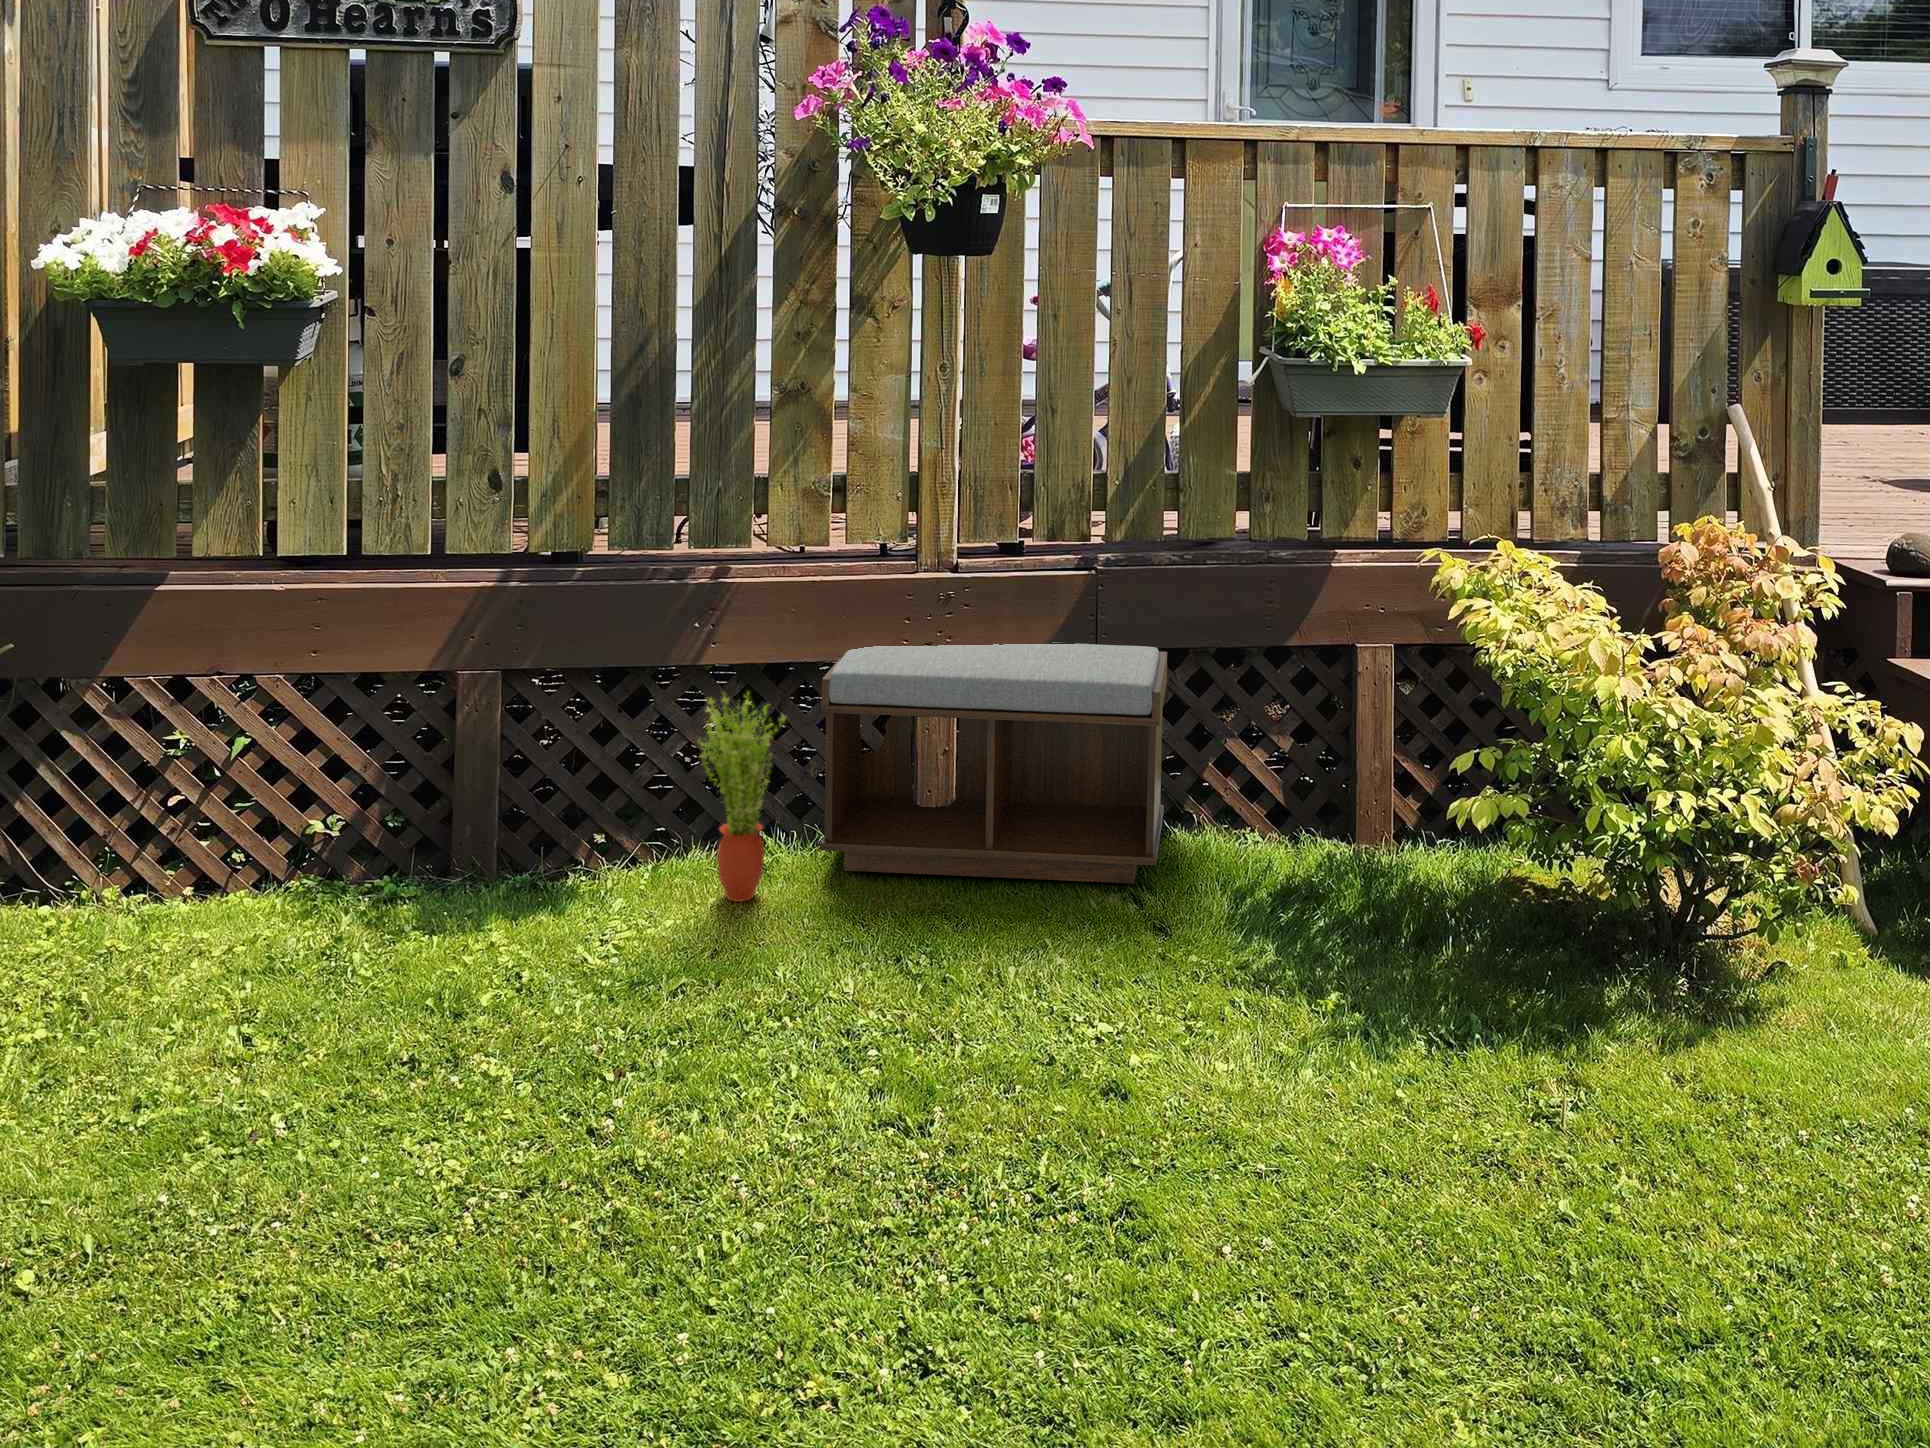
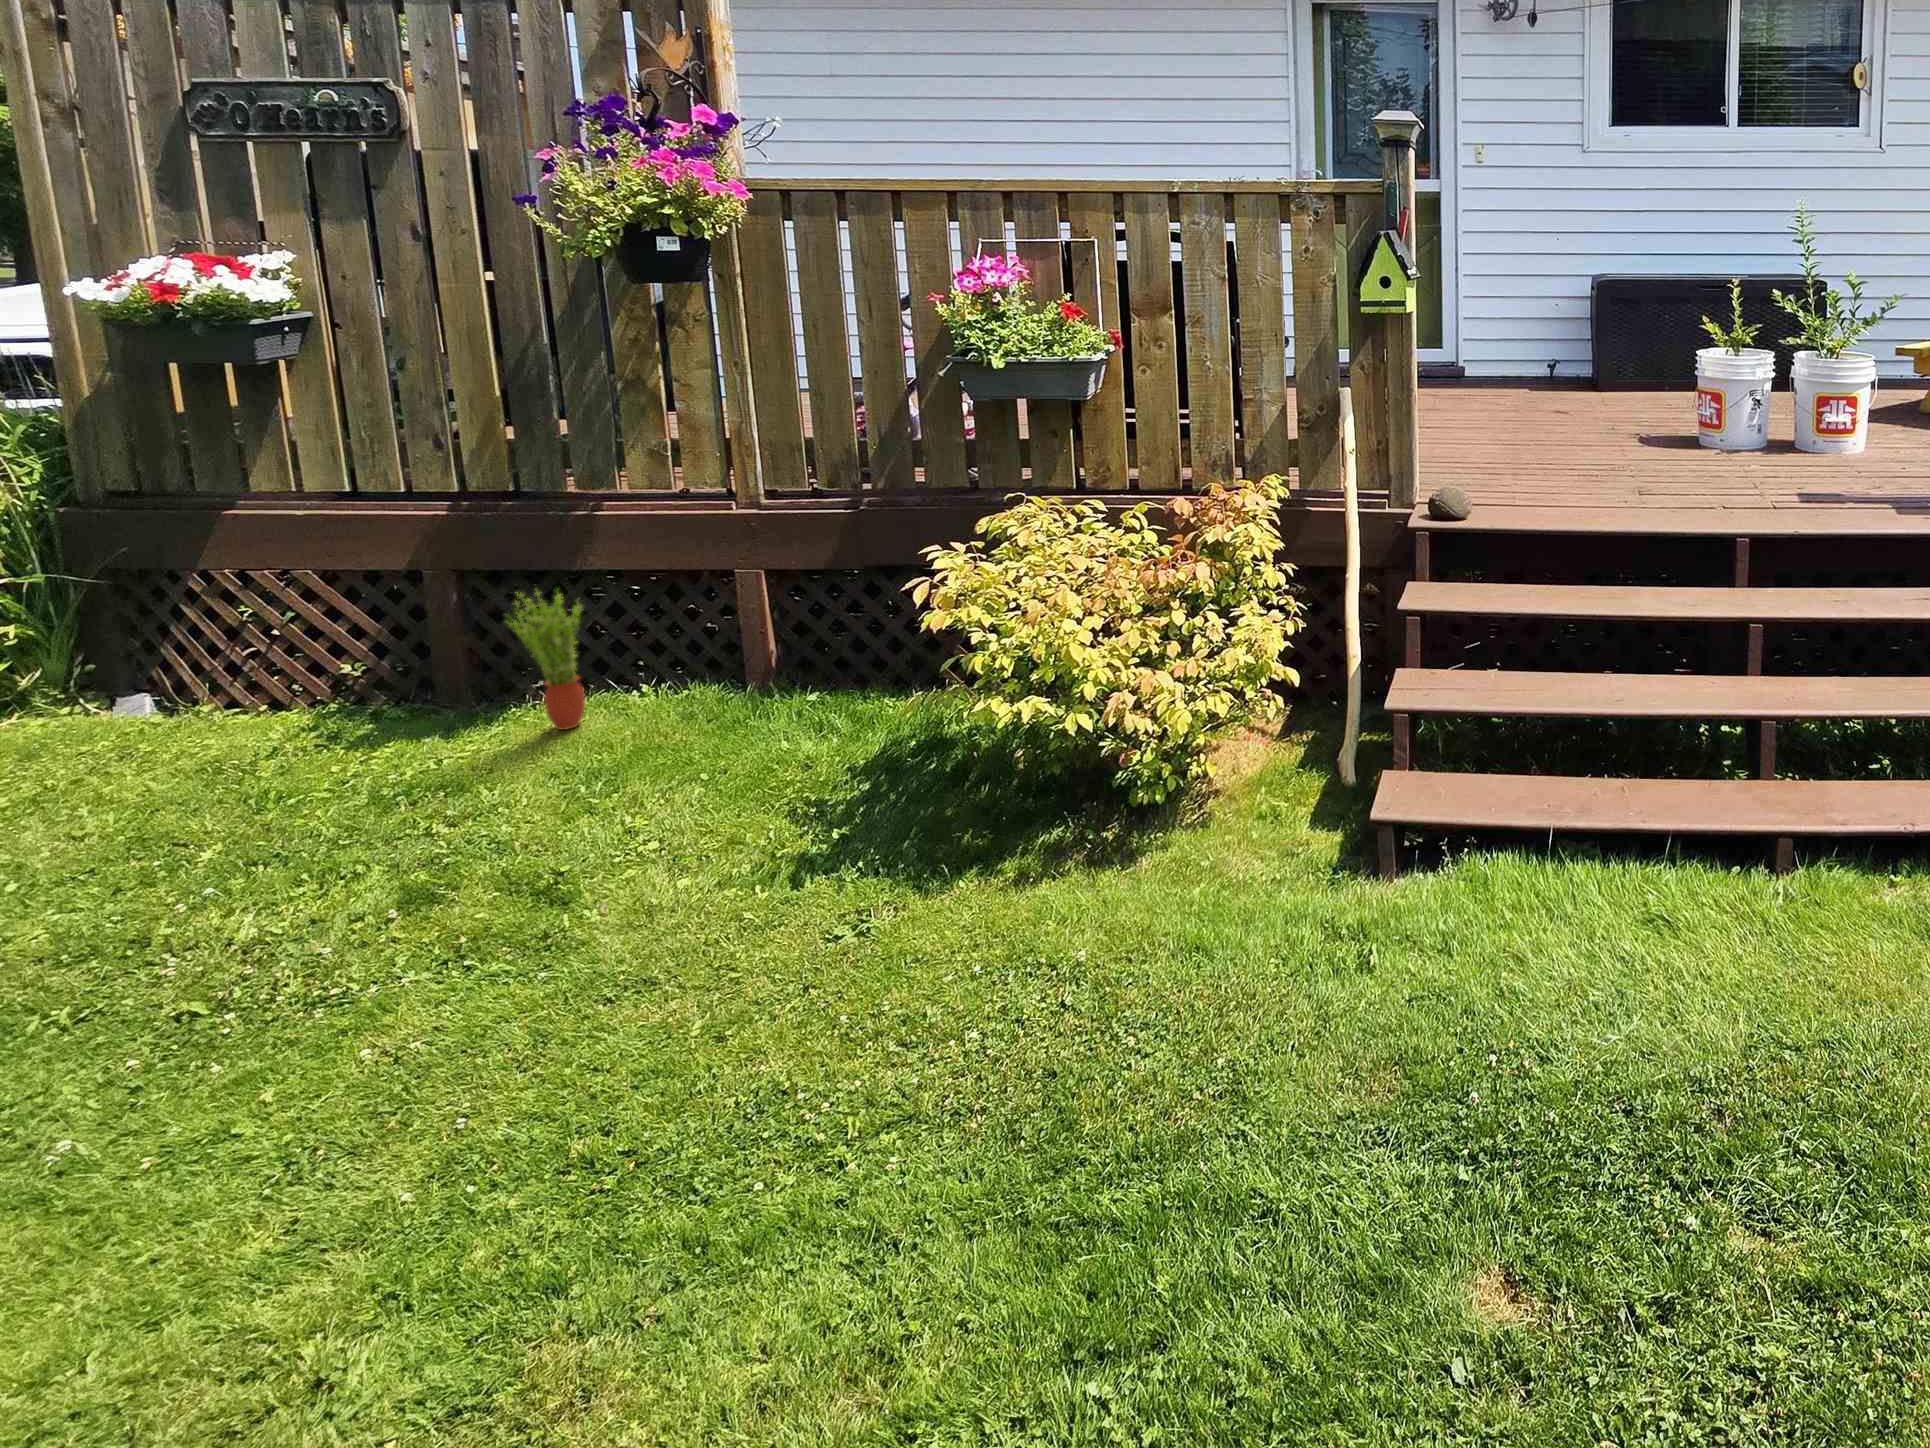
bench: present [820,644,1167,883] -> none [618,550,914,725]

